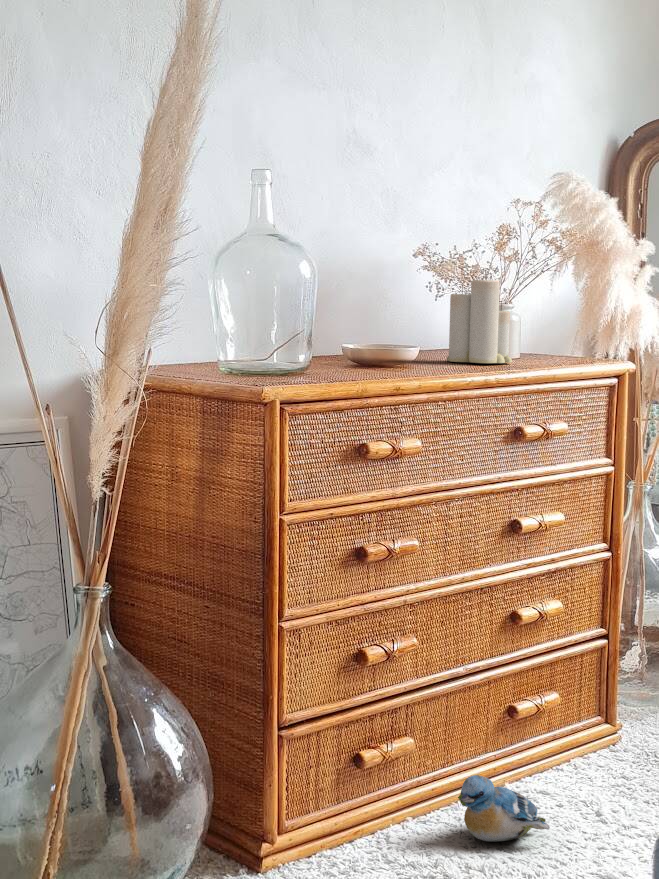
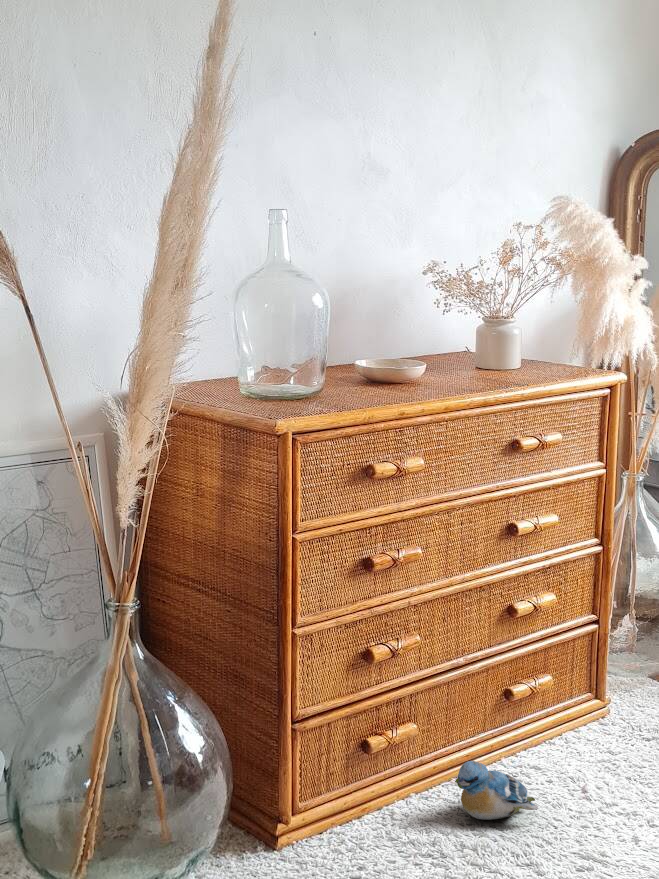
candle: present [447,270,512,363] -> none [451,295,511,381]

